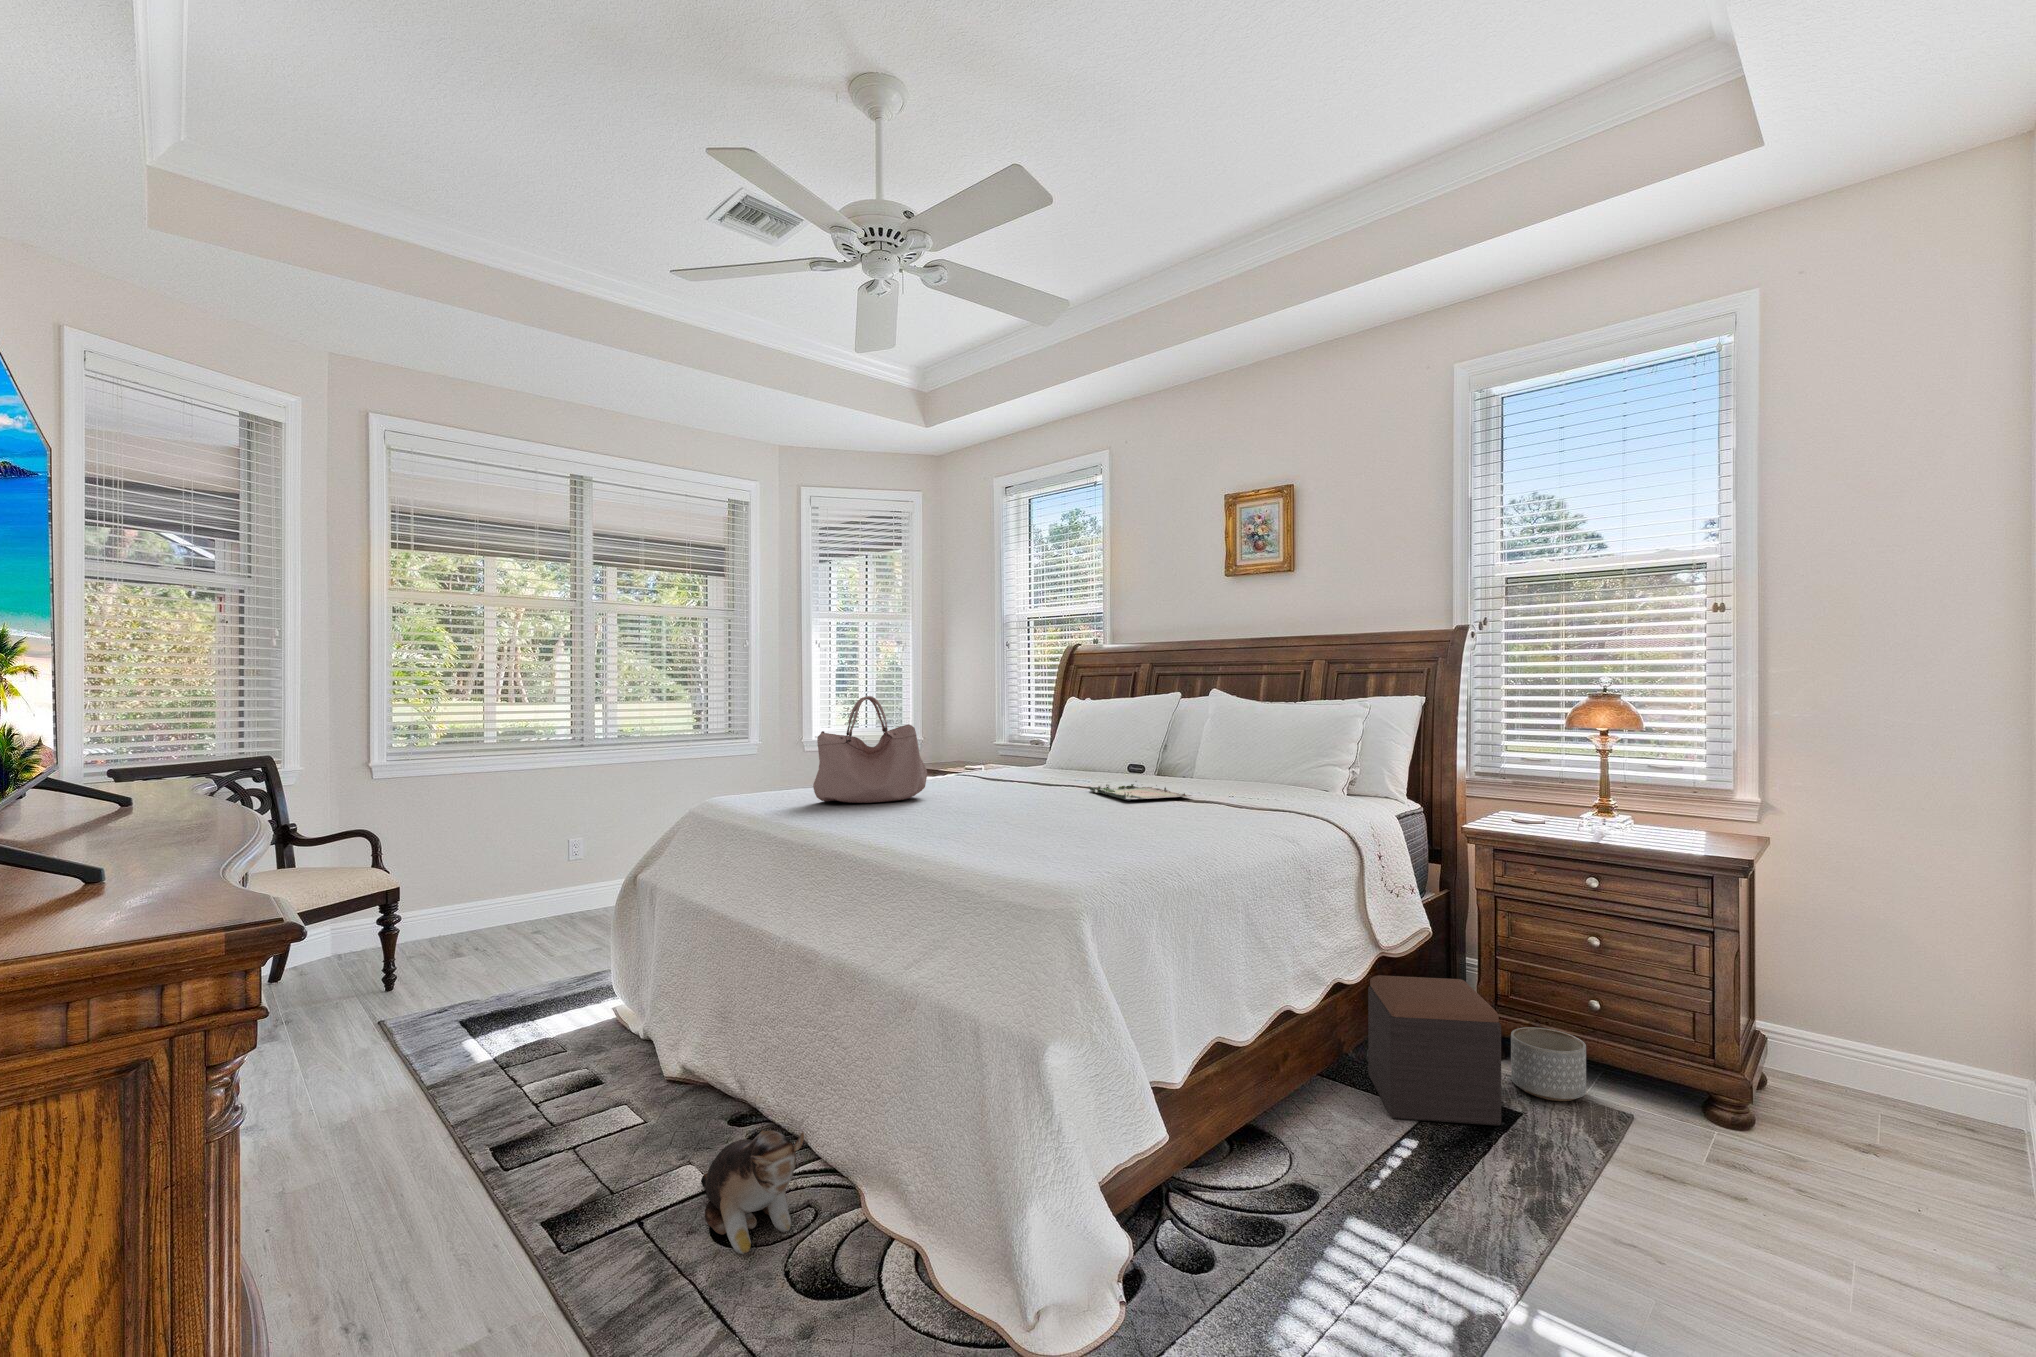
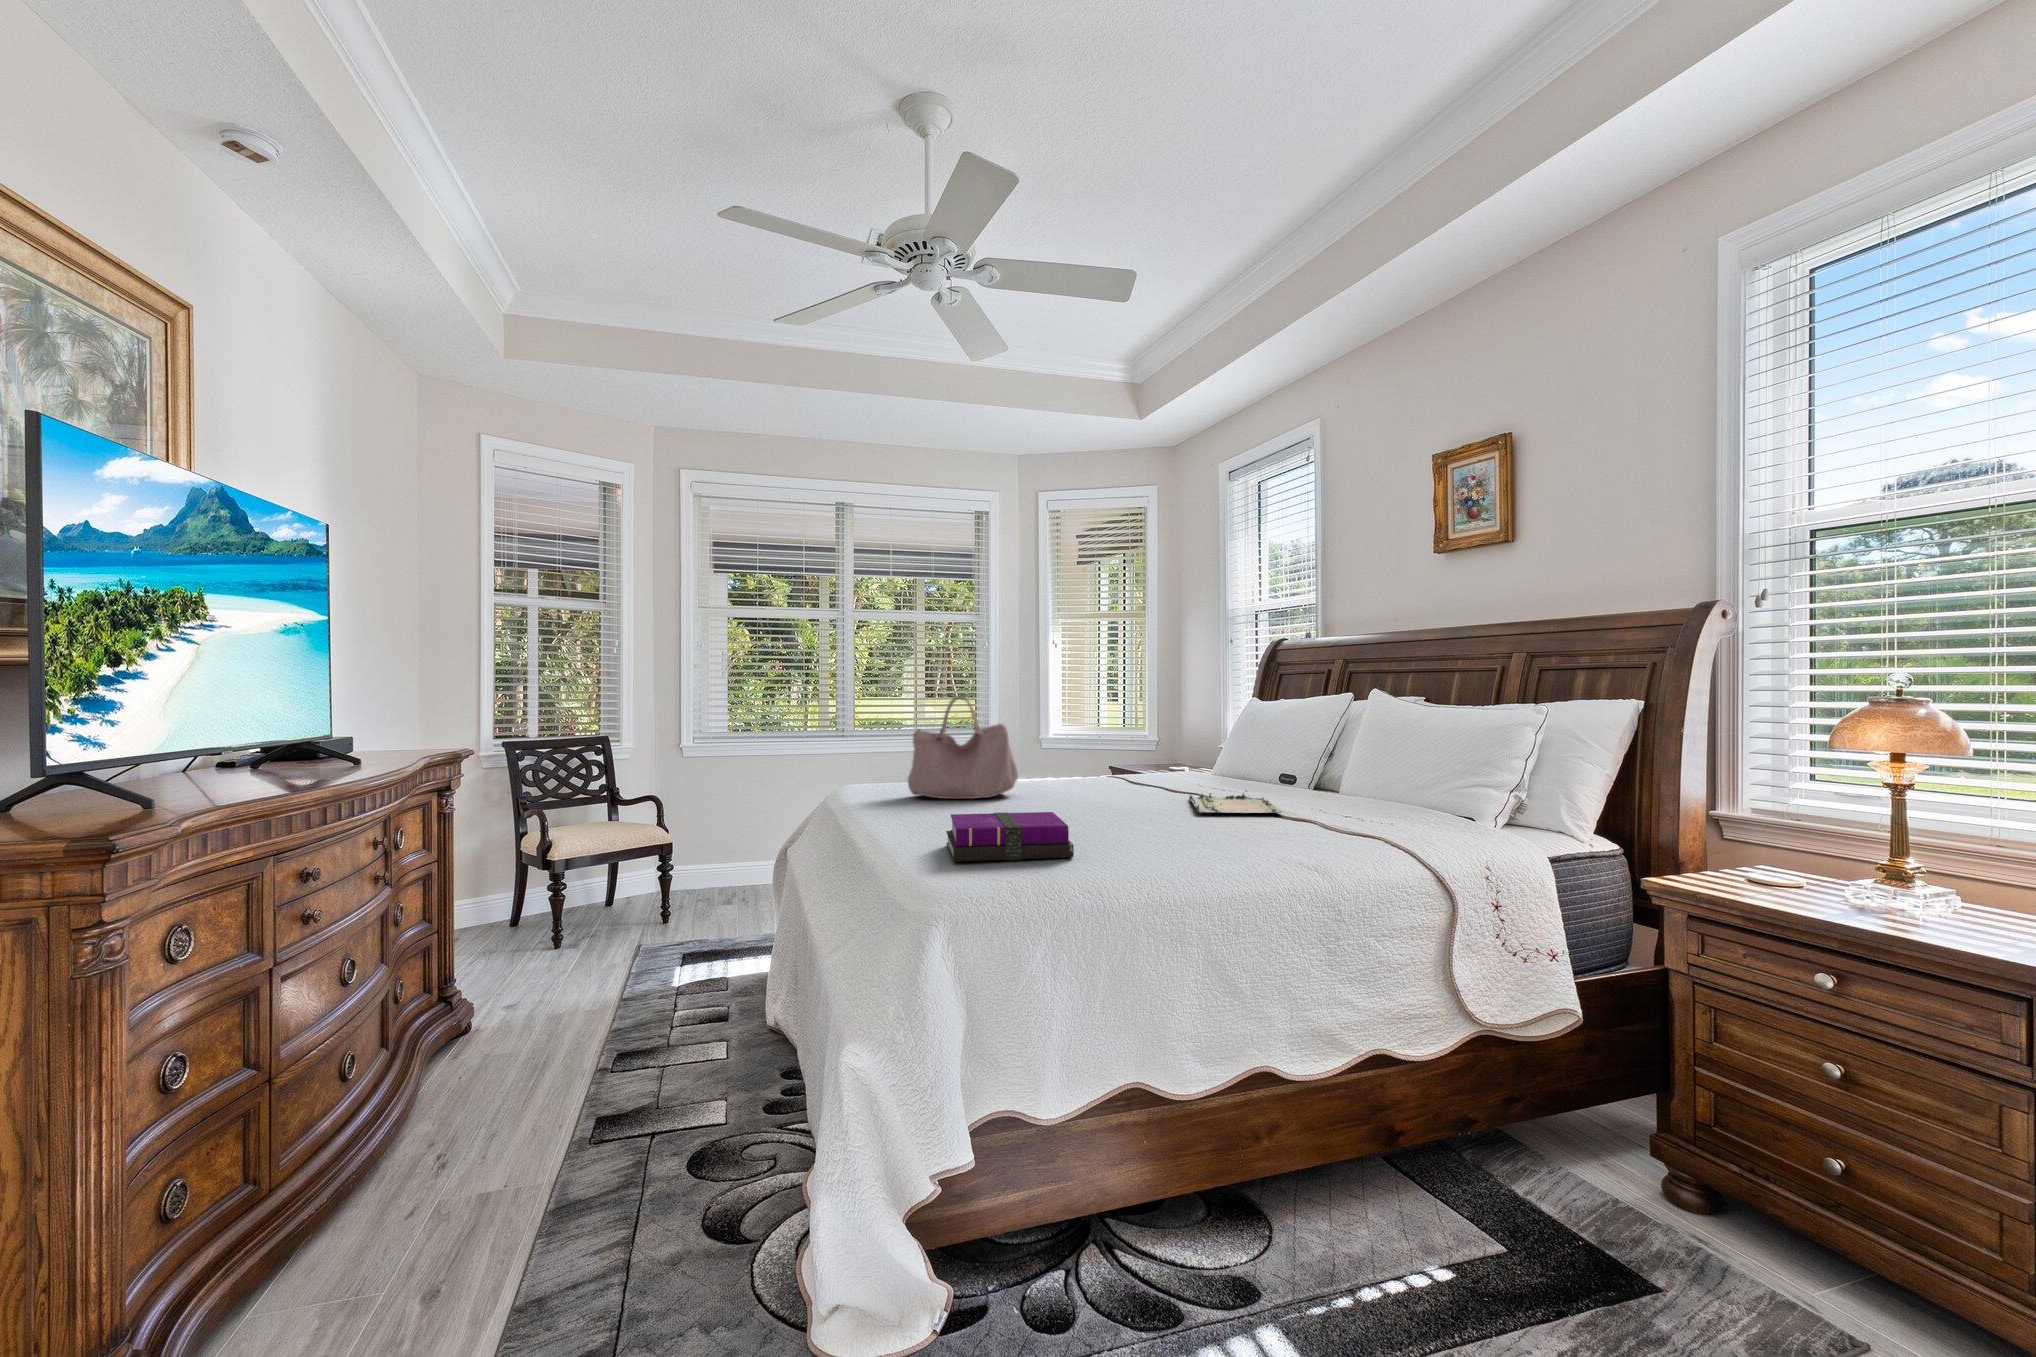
notebook: none [968,802,1107,850] -> present [946,812,1074,862]
footstool: present [1368,975,1501,1126] -> none [1442,1061,1607,1305]
planter: present [1511,1027,1586,1101] -> none [1678,1174,1801,1300]
plush toy: present [701,1130,804,1254] -> none [656,1100,733,1209]

